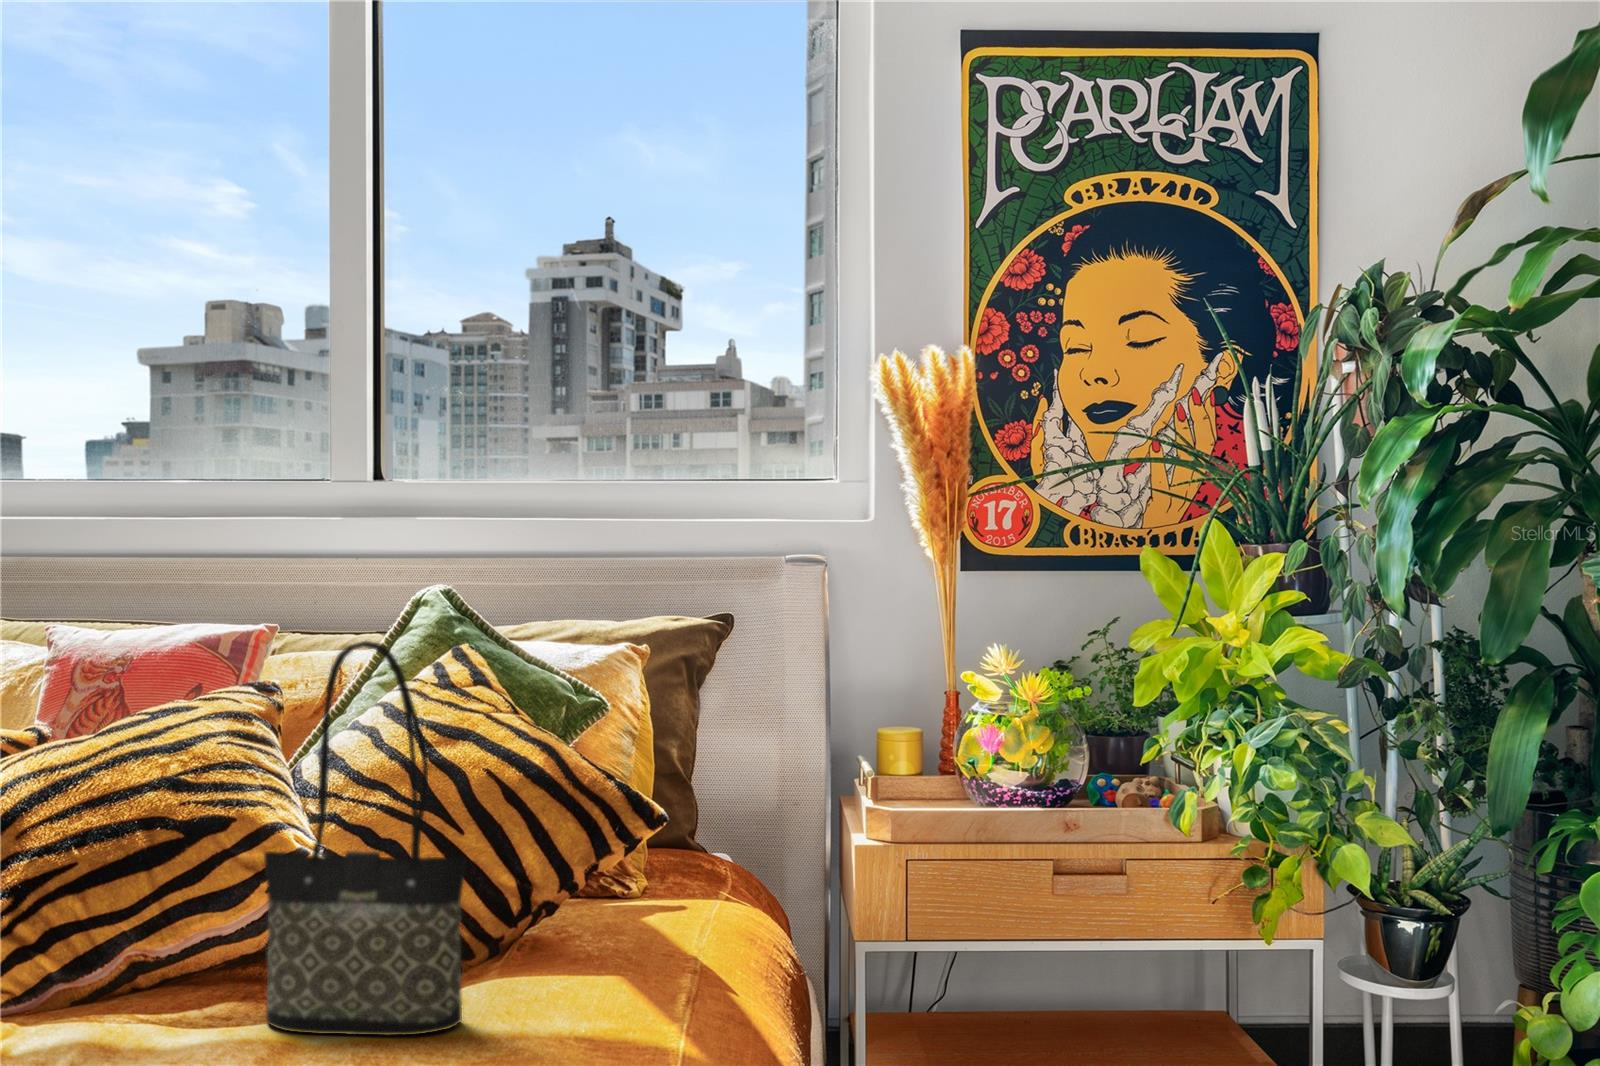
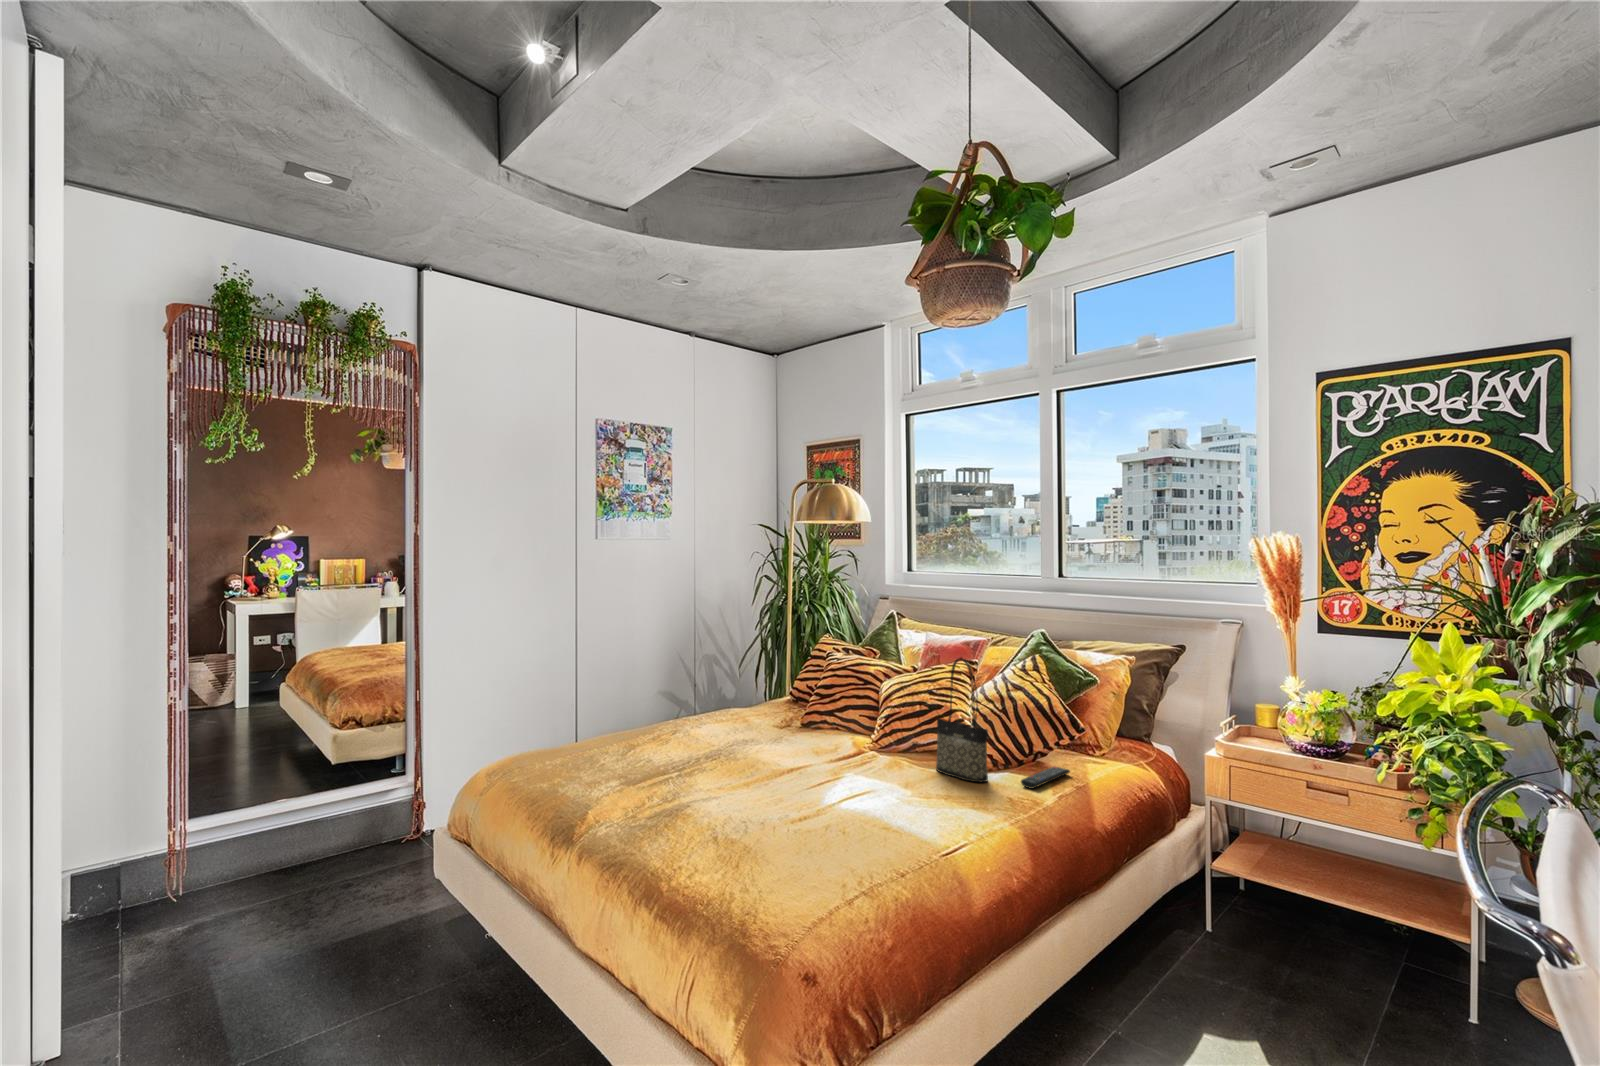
remote control: none [561,934,640,1010] -> present [1021,766,1070,789]

